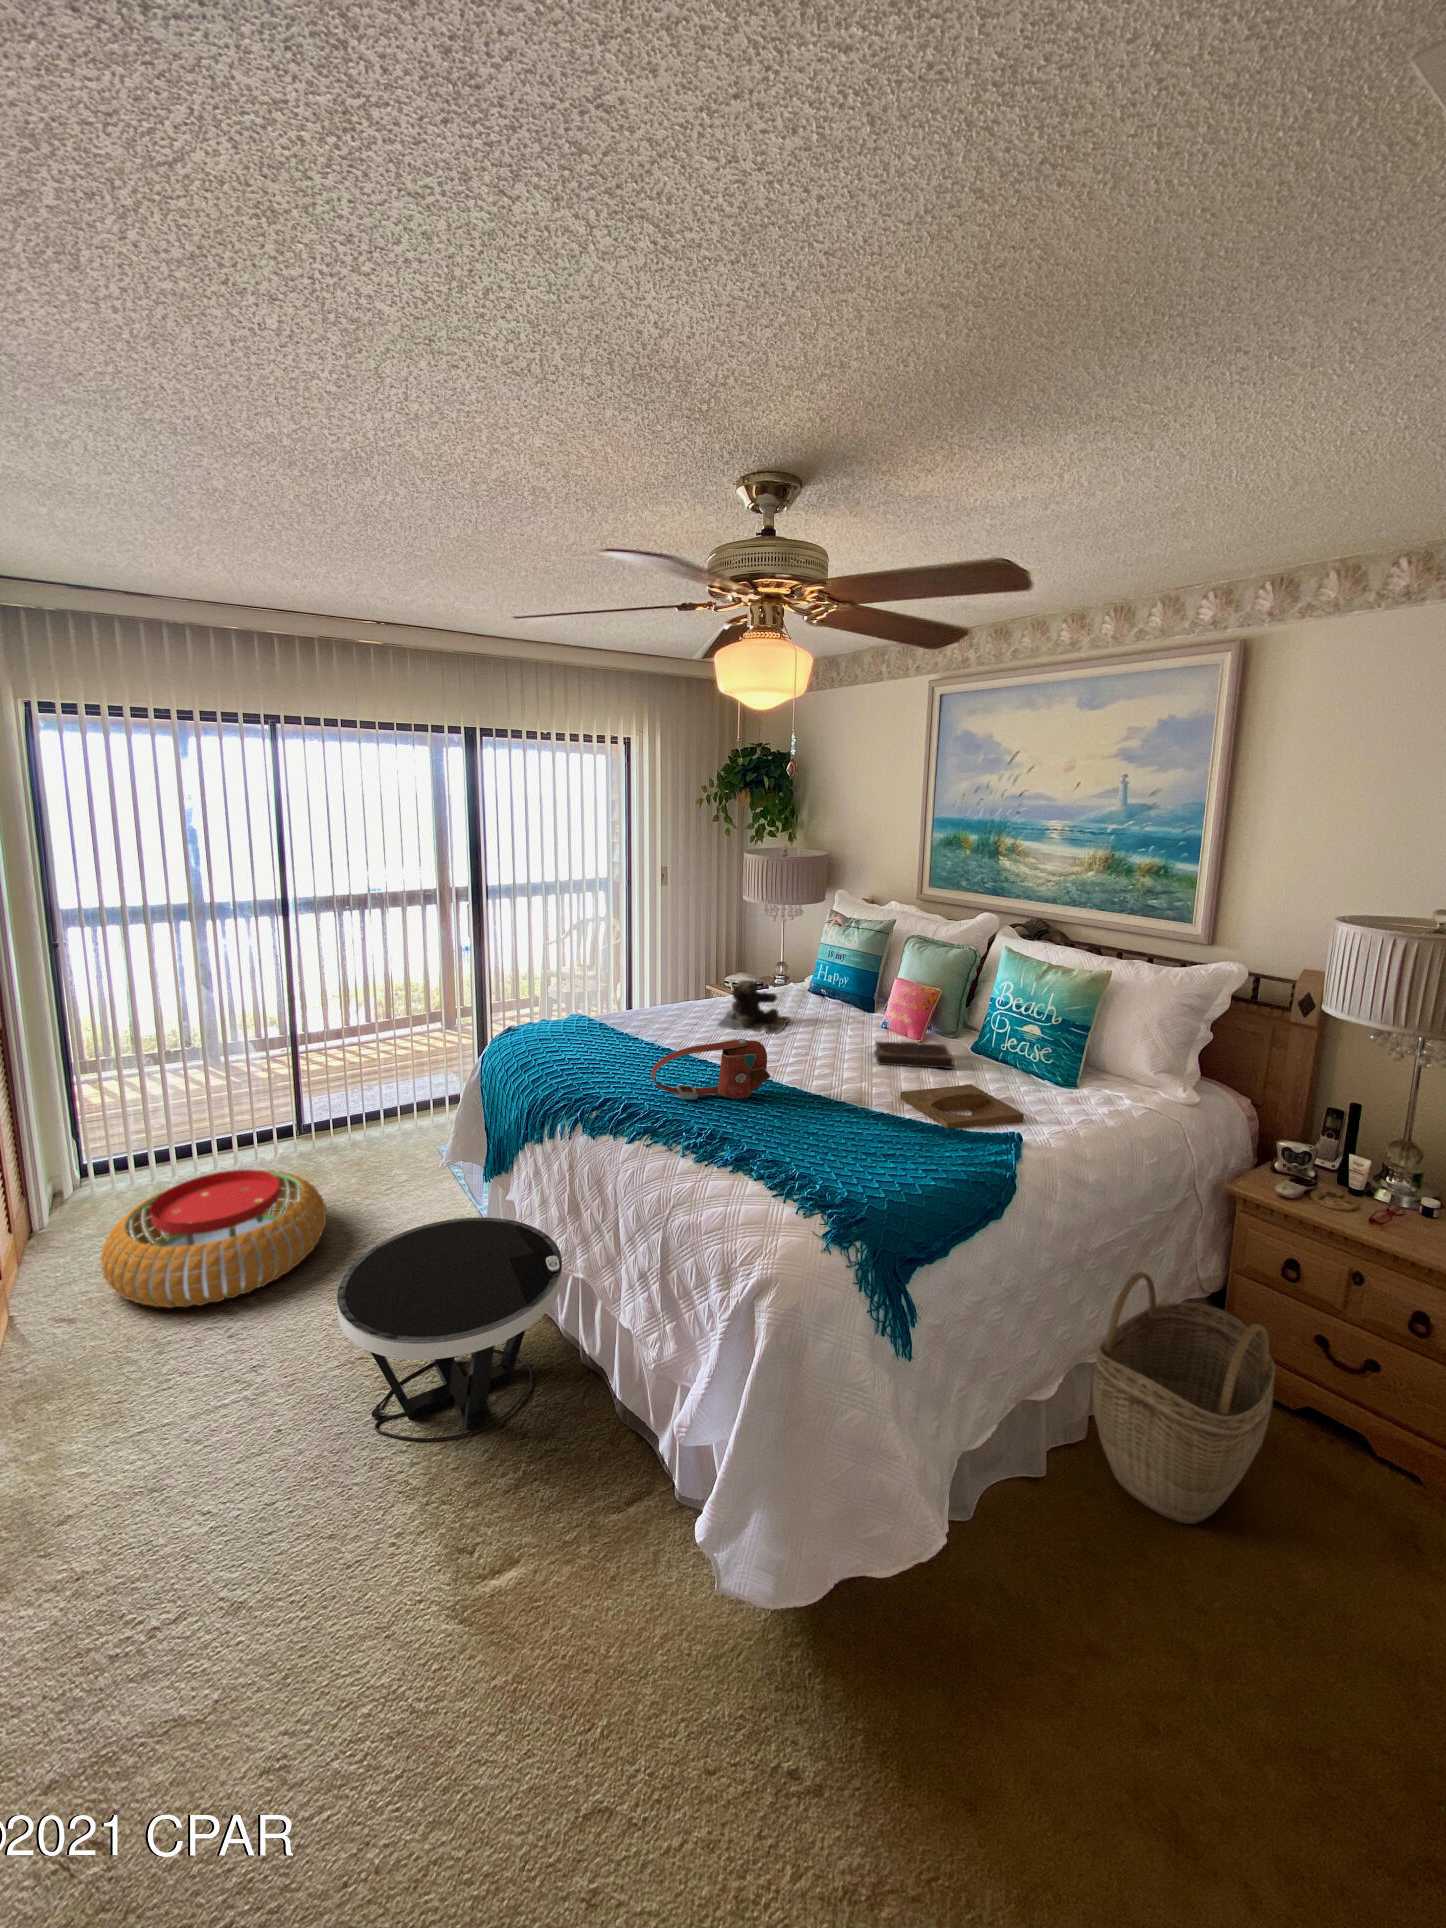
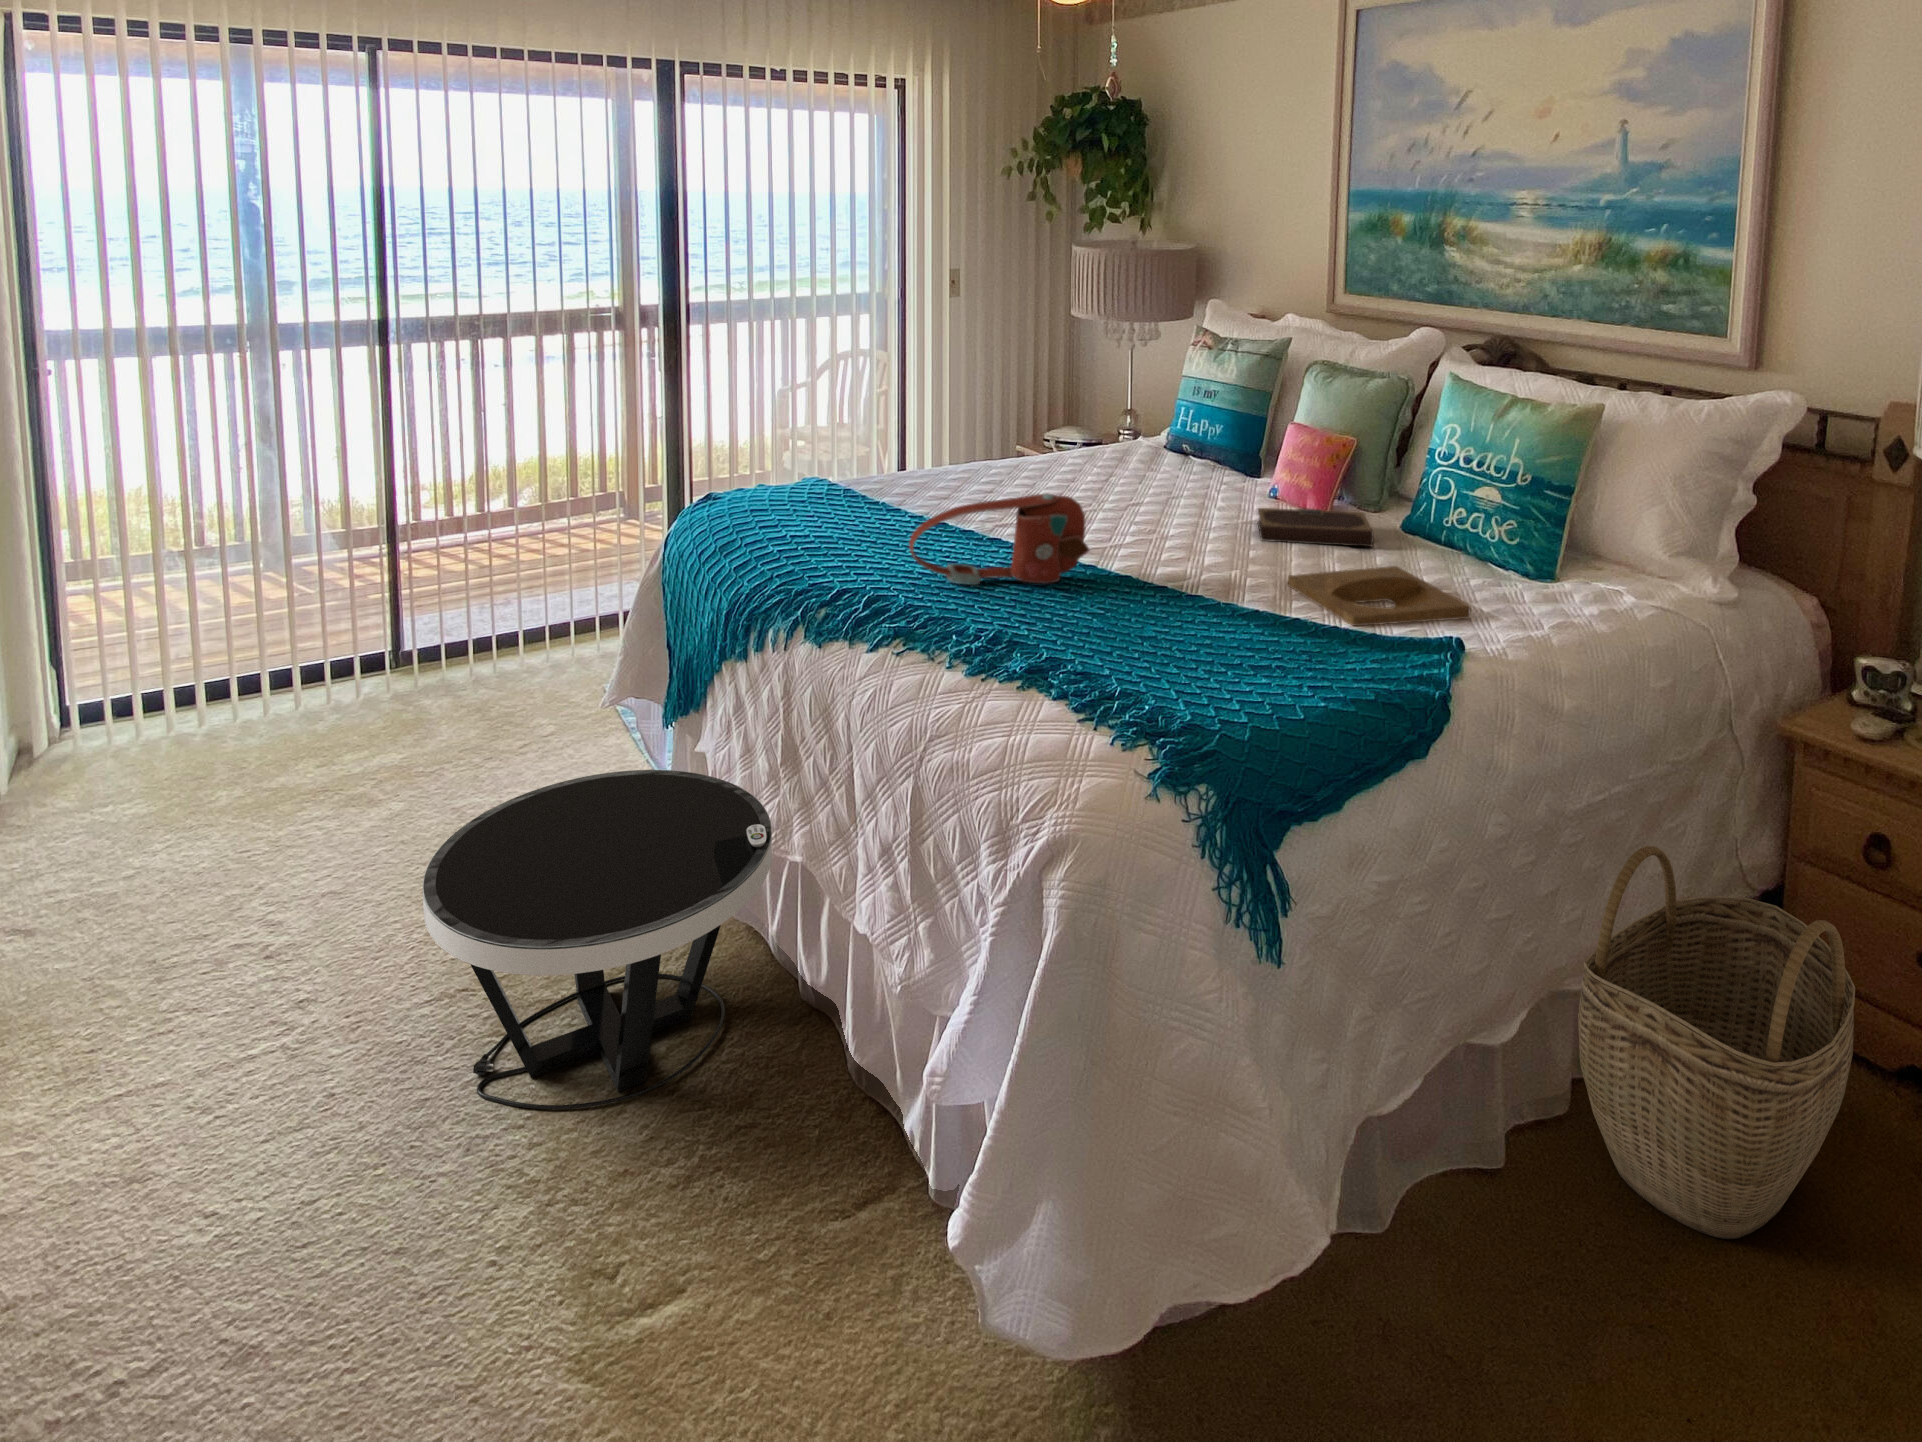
teddy bear: present [717,980,790,1034] -> none [1022,419,1136,500]
pouf: present [101,1170,326,1308] -> none [78,705,427,912]

